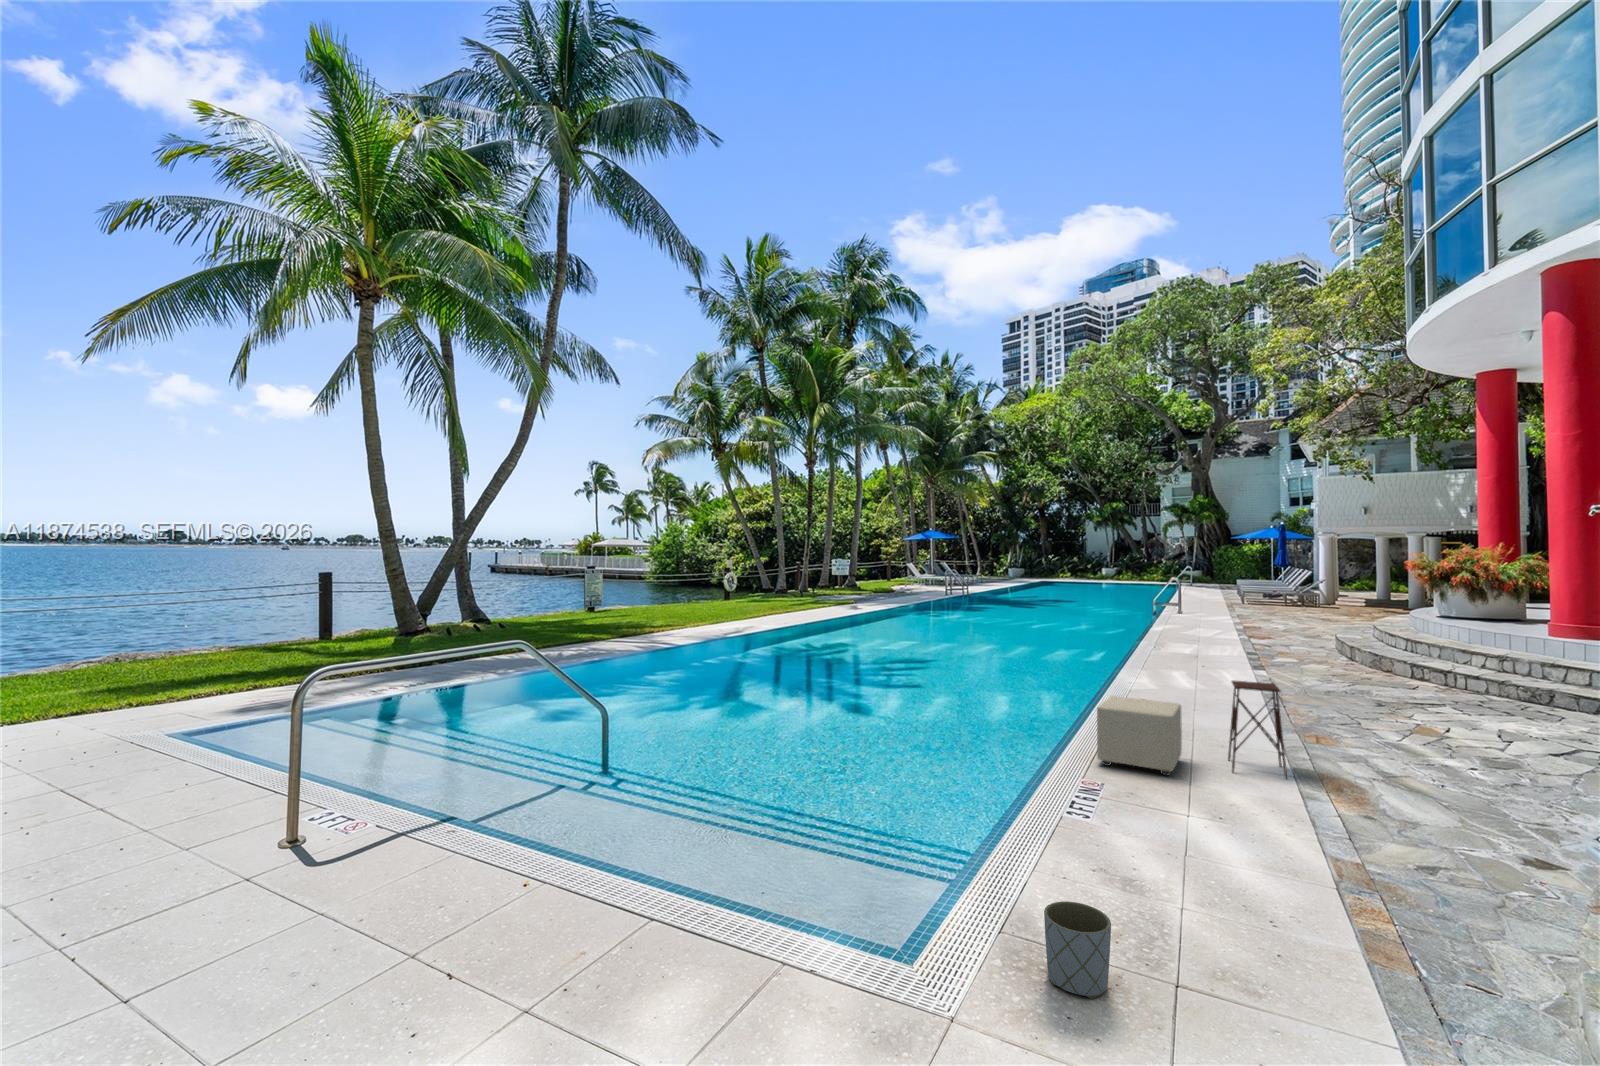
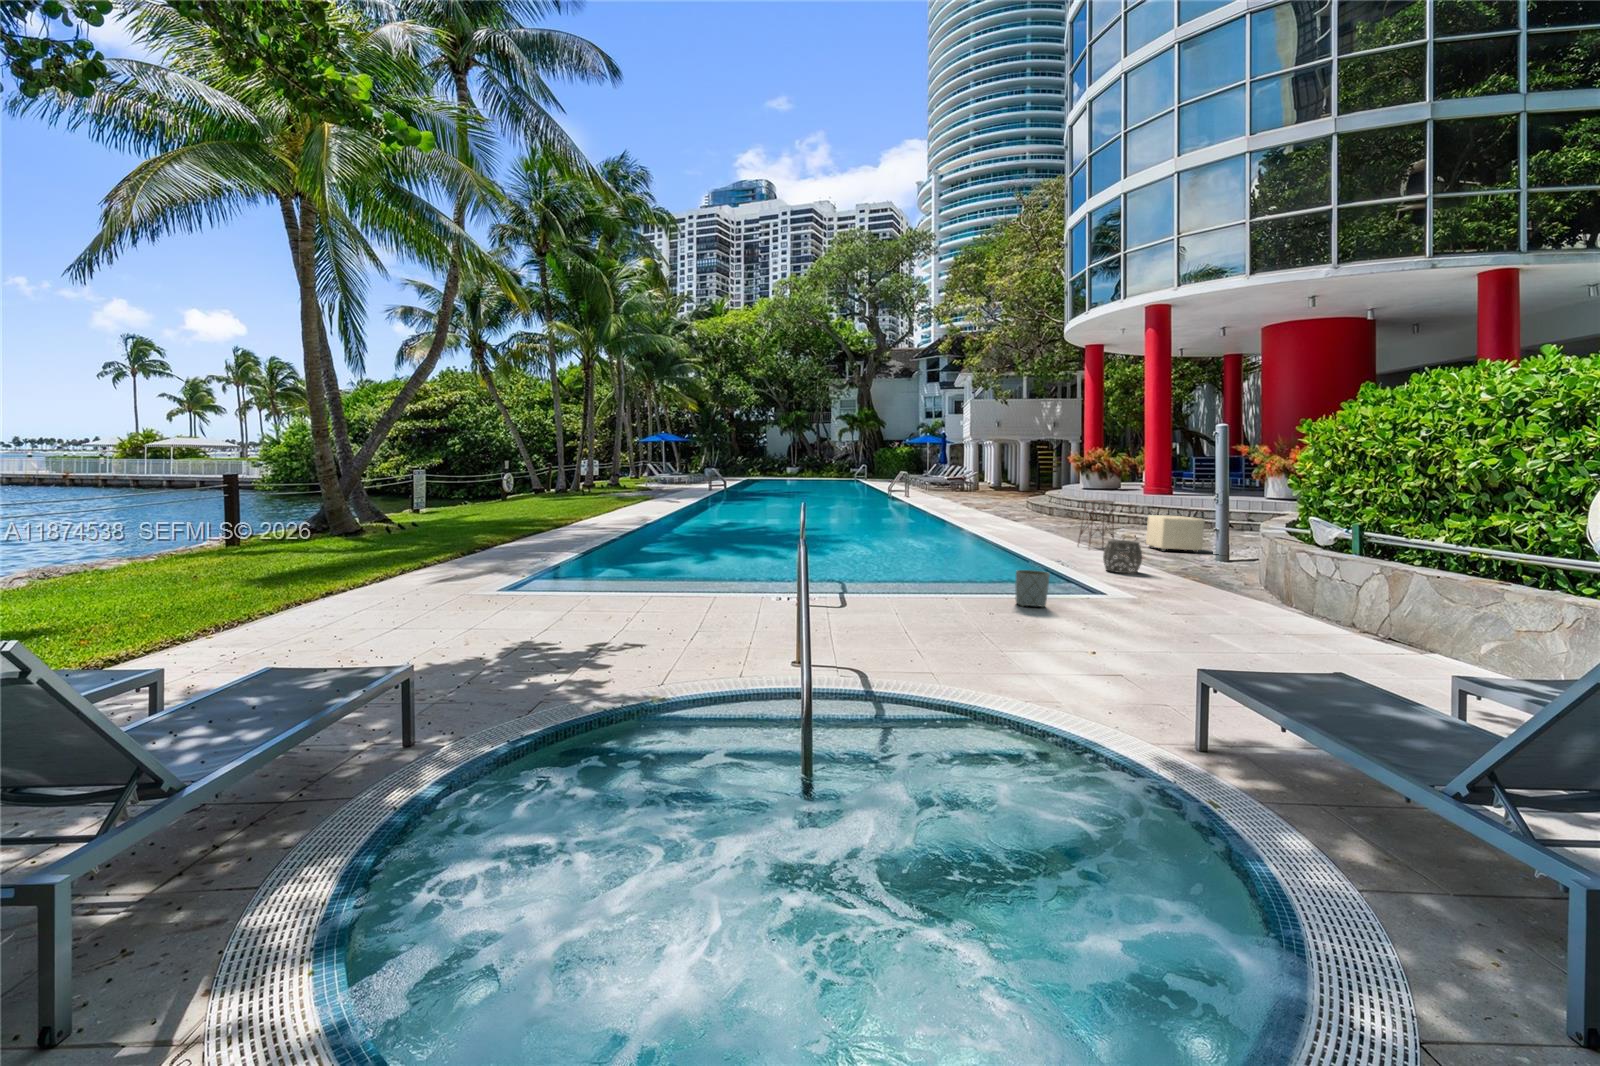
ottoman: present [1097,696,1182,775] -> present [1146,515,1205,553]
woven basket: none [1109,794,1187,875] -> present [1103,539,1142,573]
planter: present [1044,901,1111,999] -> present [1016,570,1050,607]

